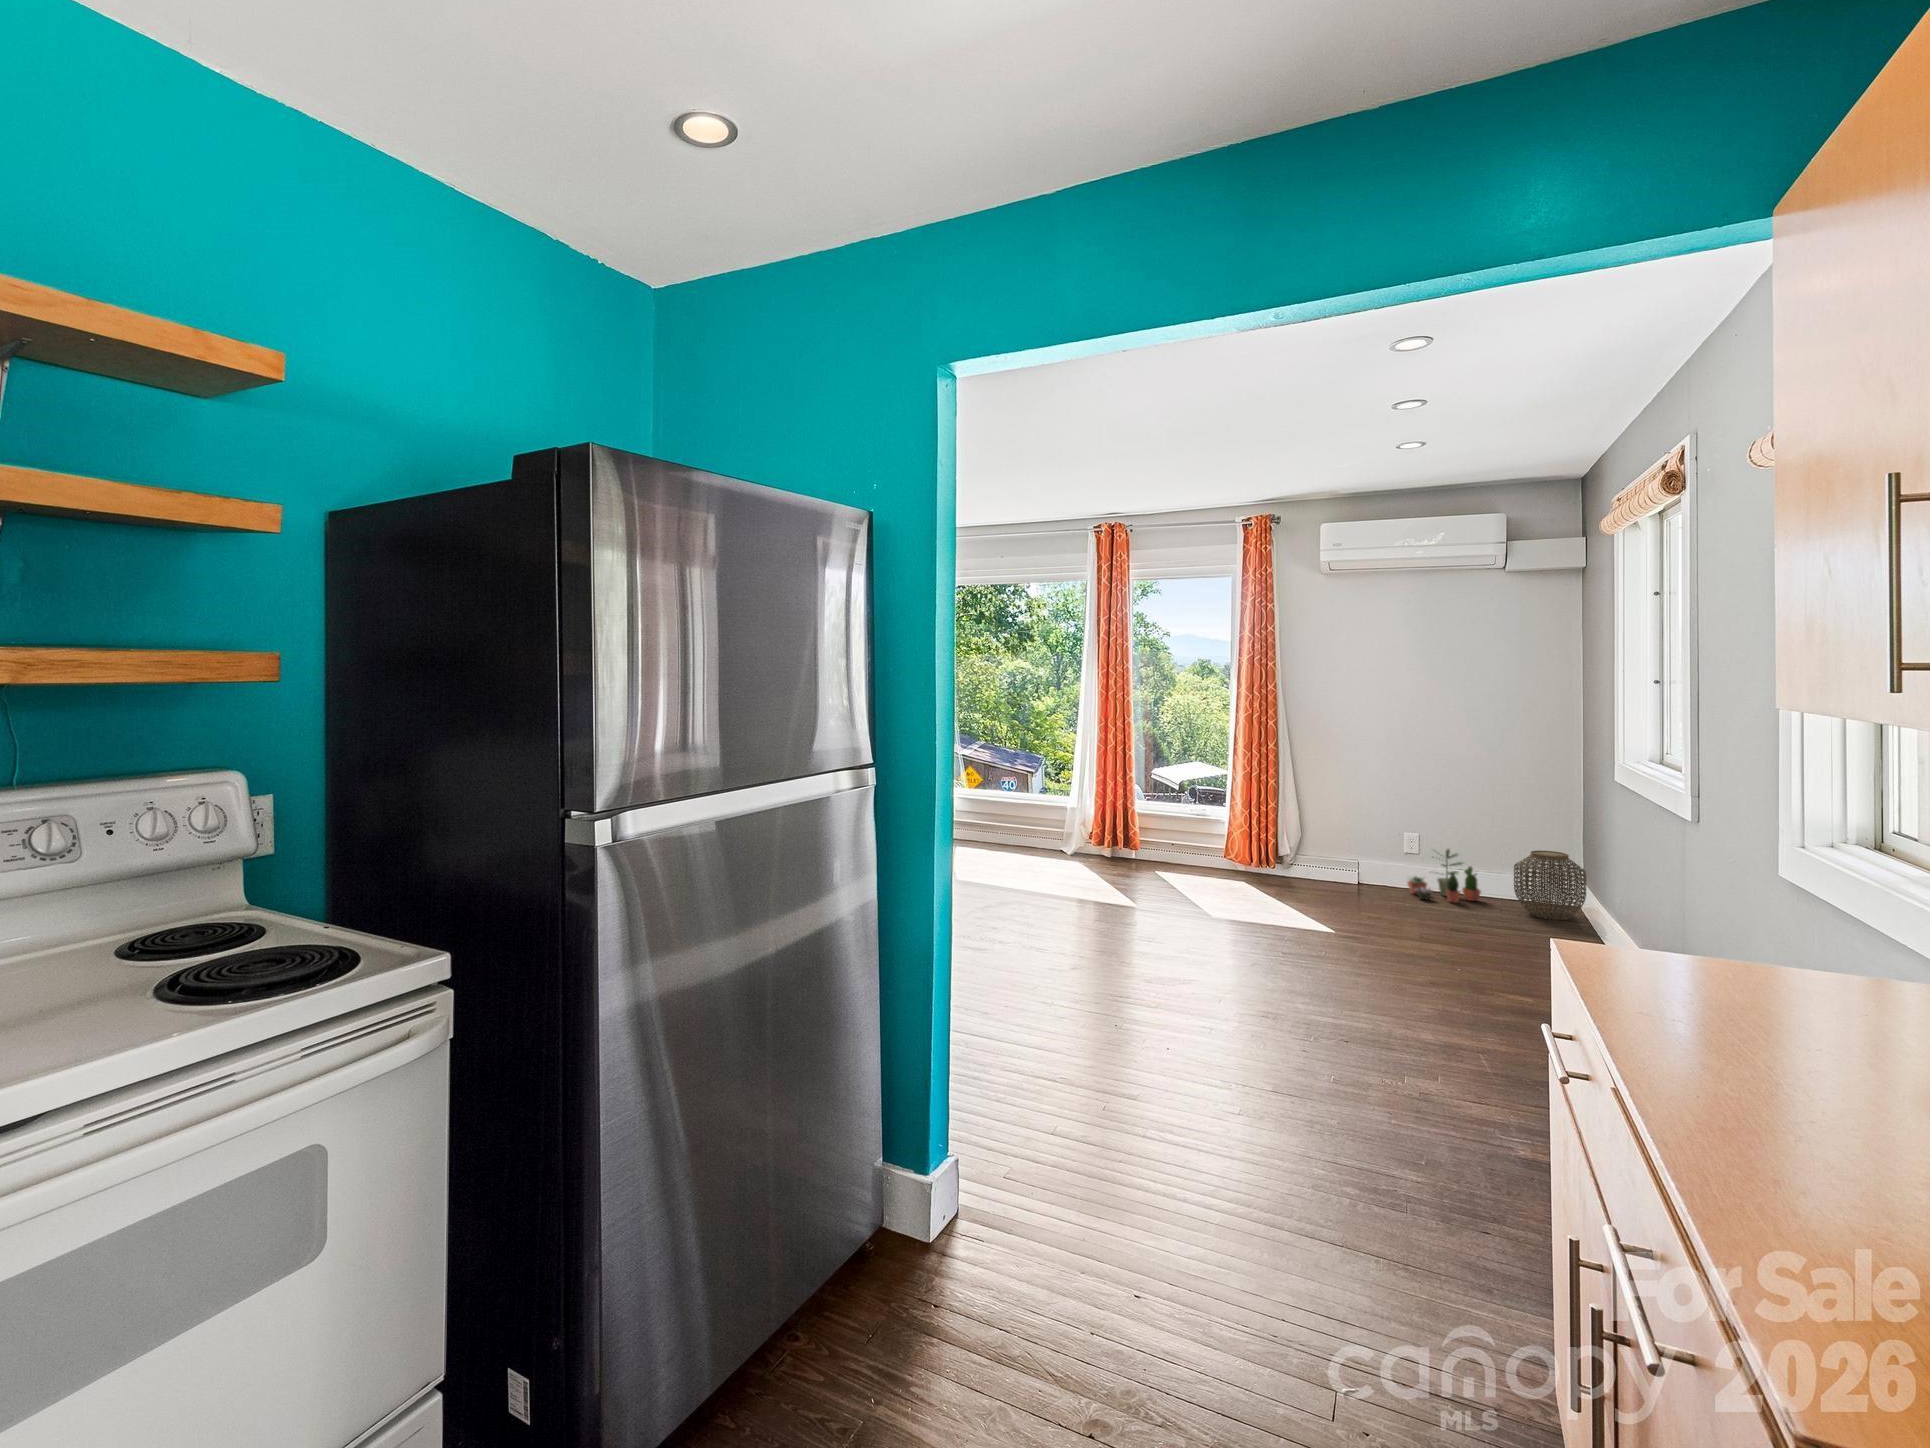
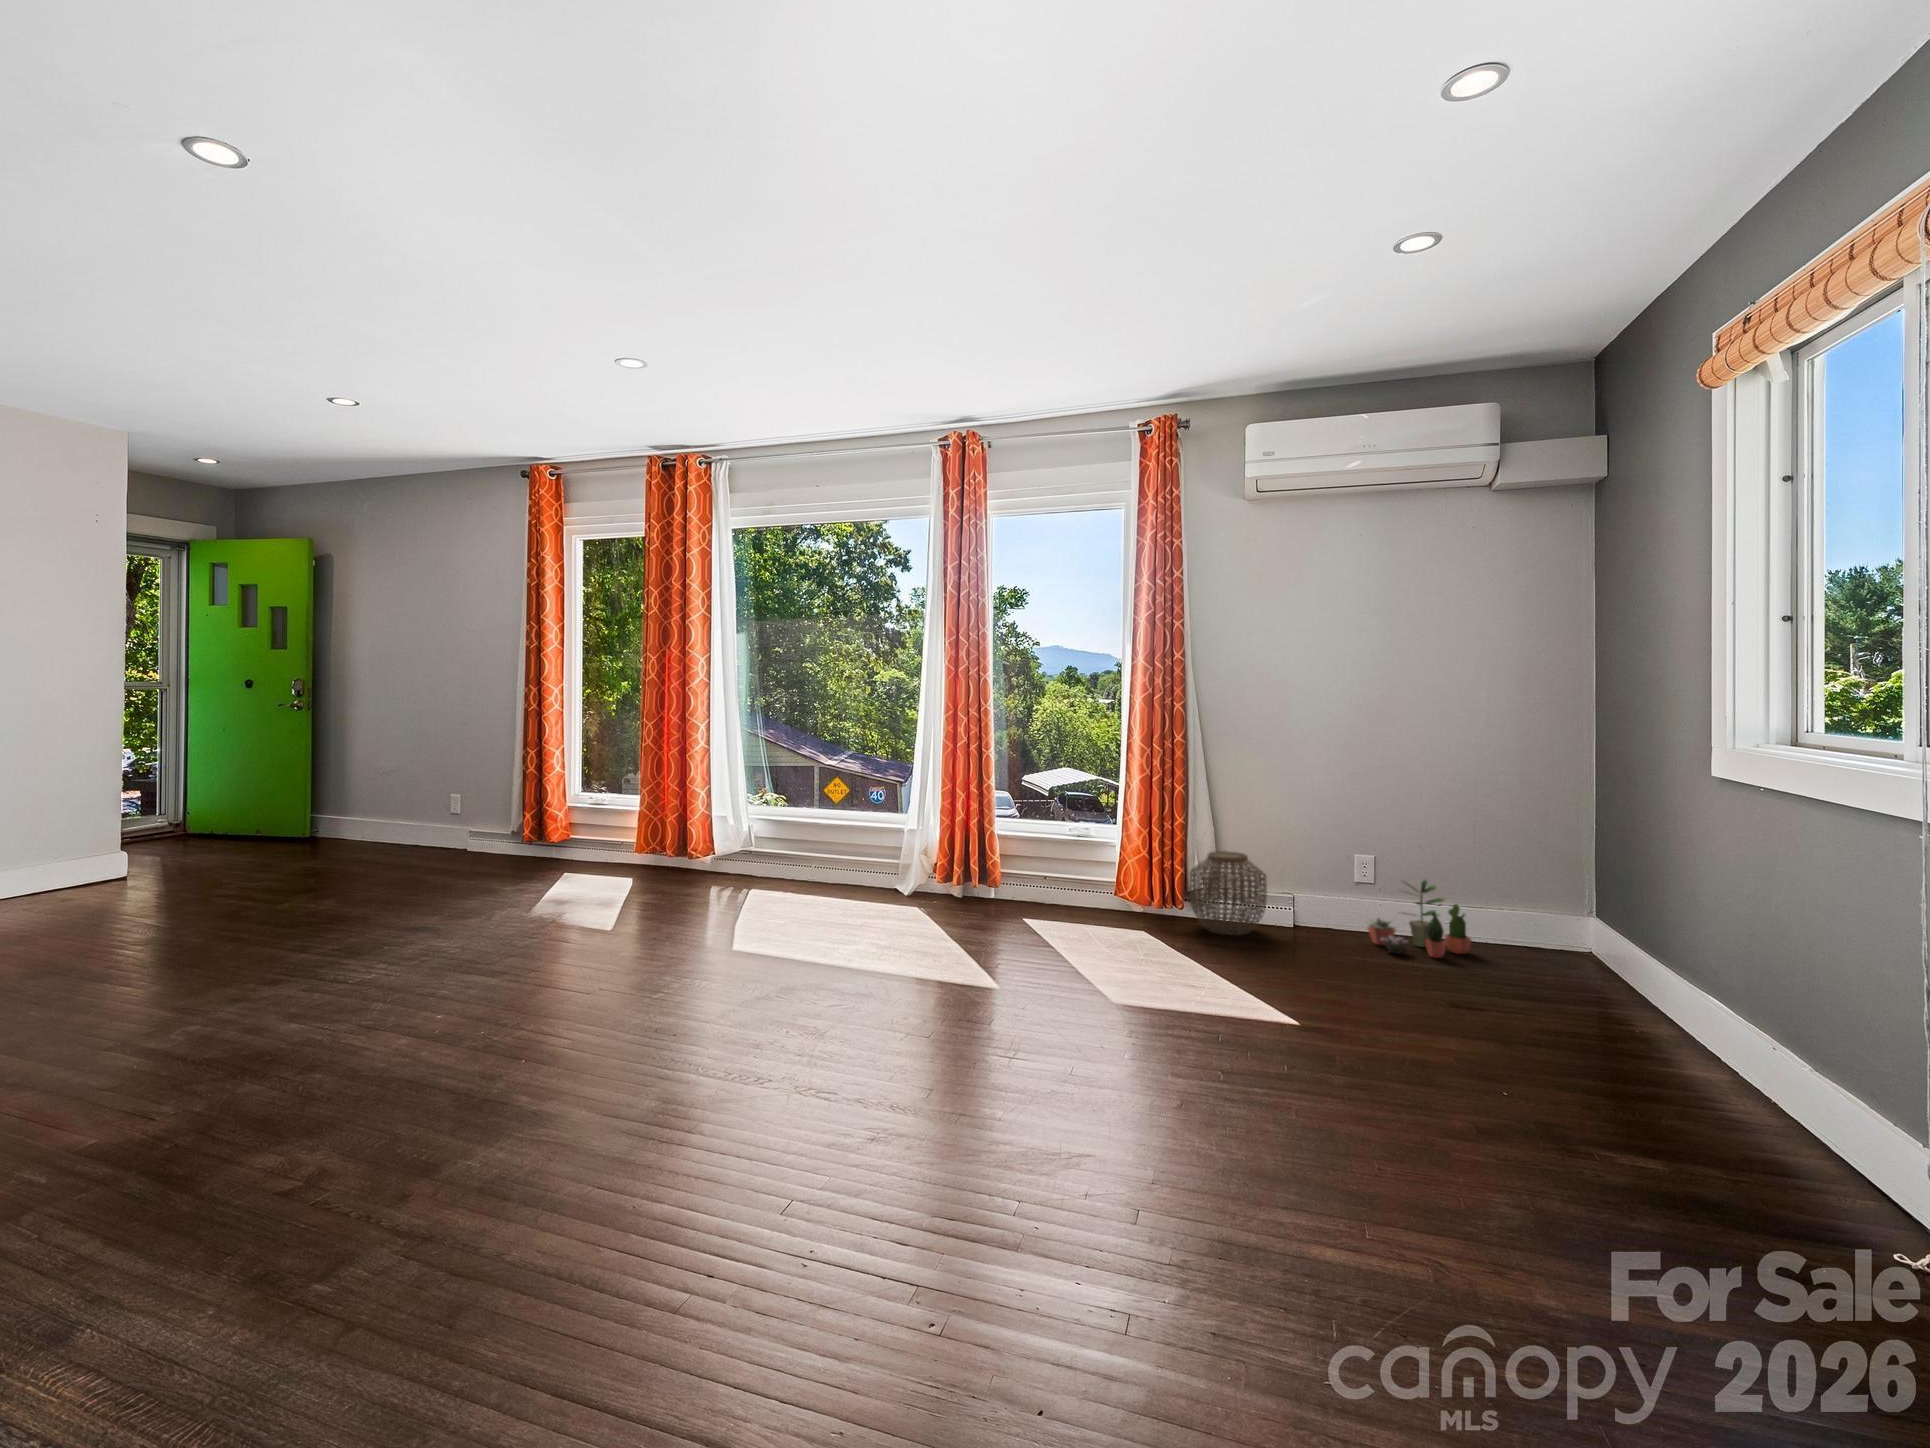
woven basket: present [1514,850,1586,920] -> present [1190,851,1267,935]

